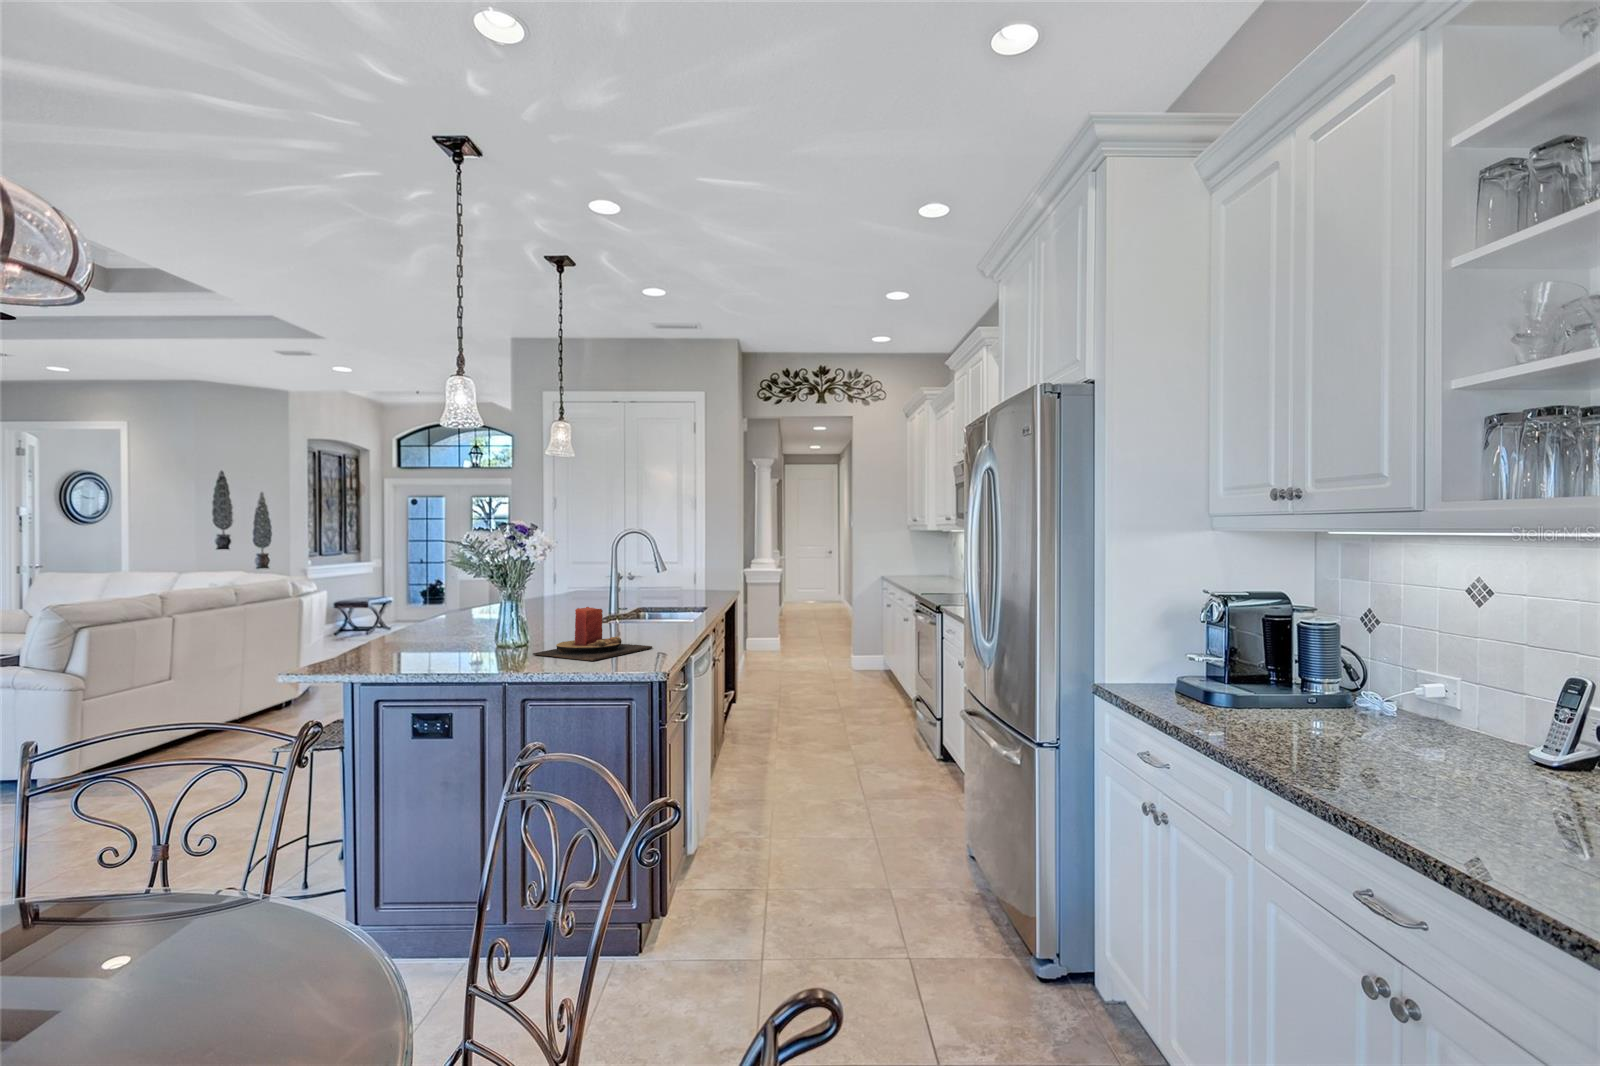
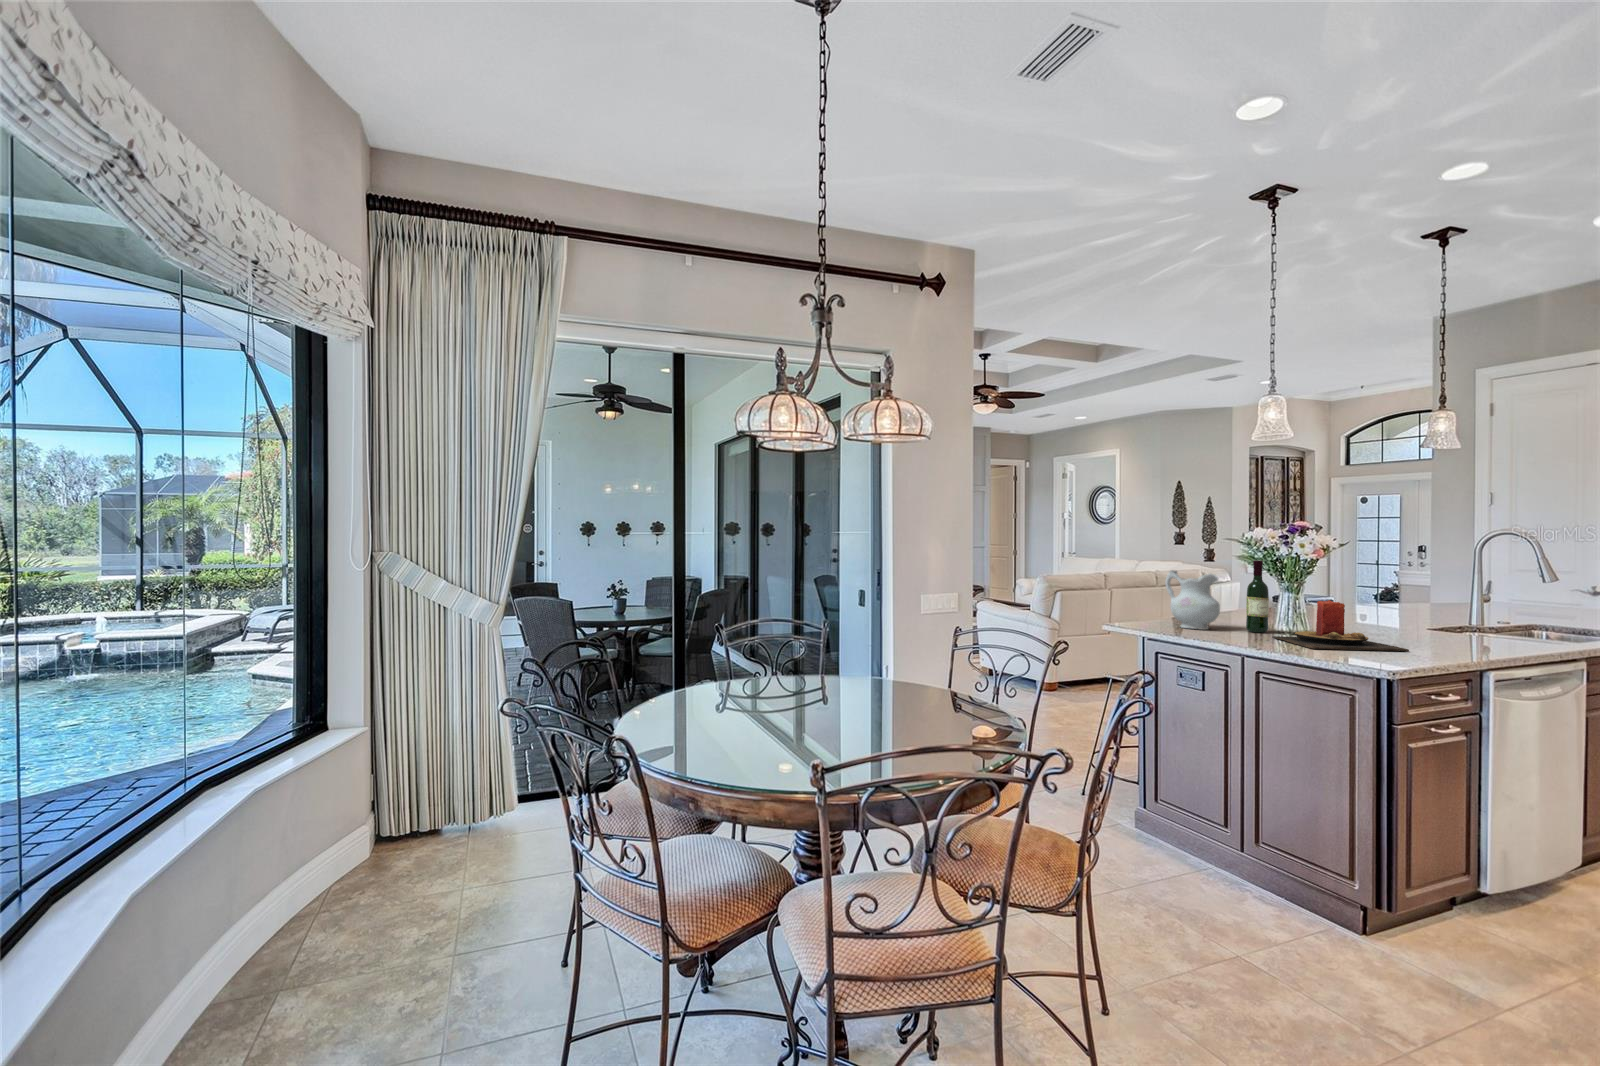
wine bottle: none [491,568,514,651] -> present [1246,560,1269,633]
ceramic pitcher: none [394,586,465,660] -> present [1165,570,1220,630]

